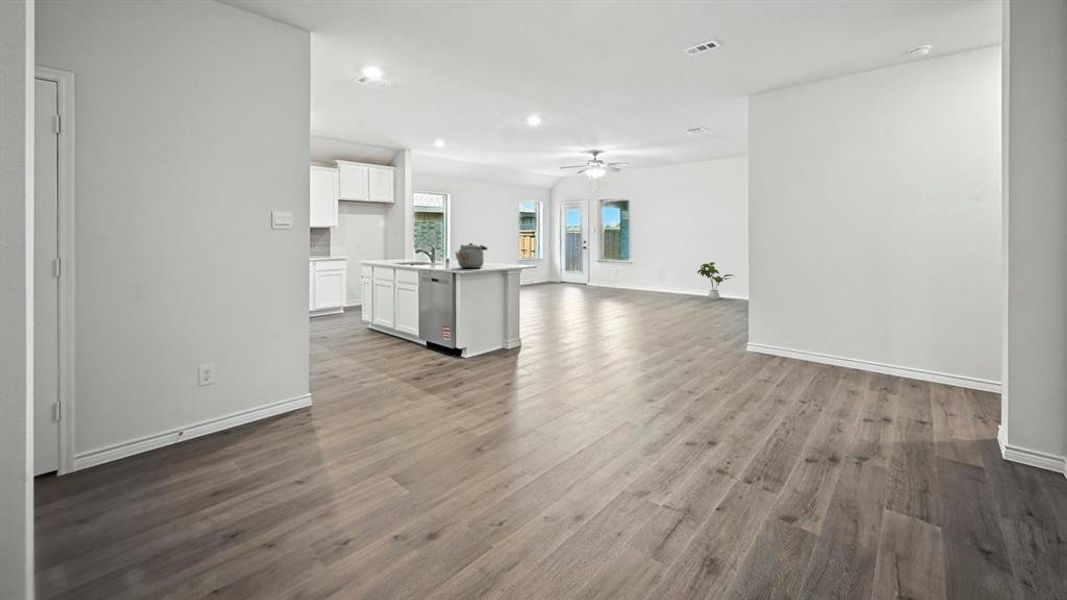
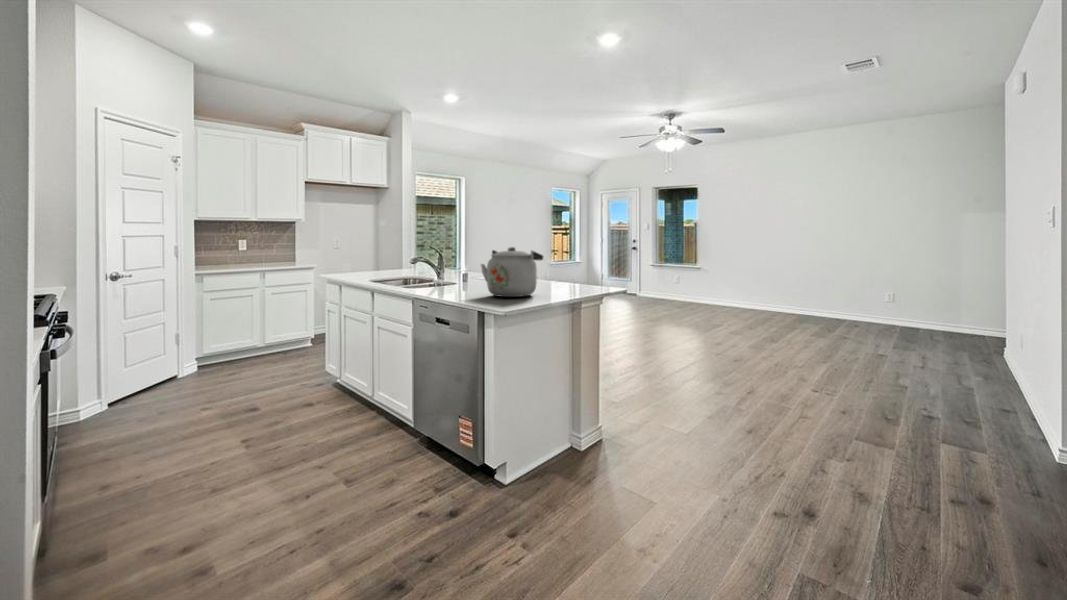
house plant: present [698,262,734,300] -> none [802,269,861,320]

